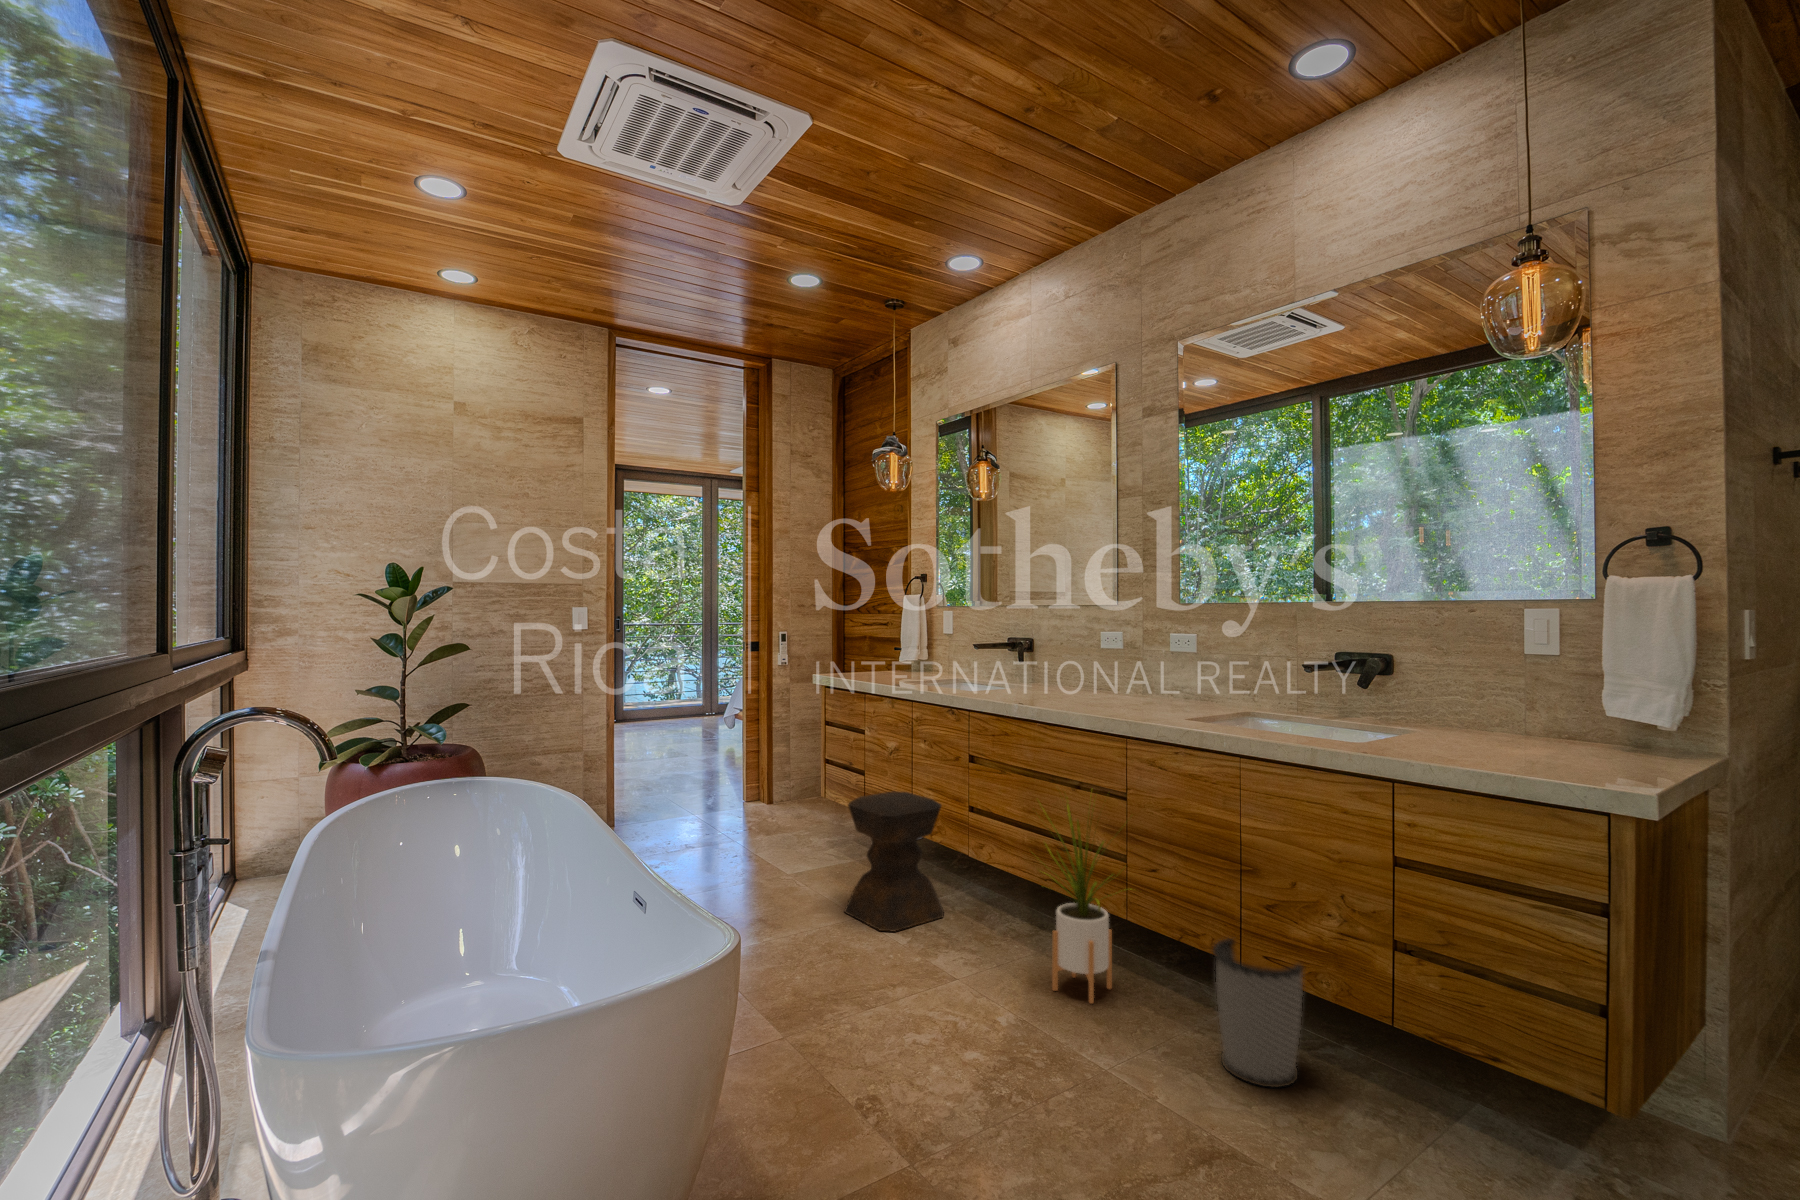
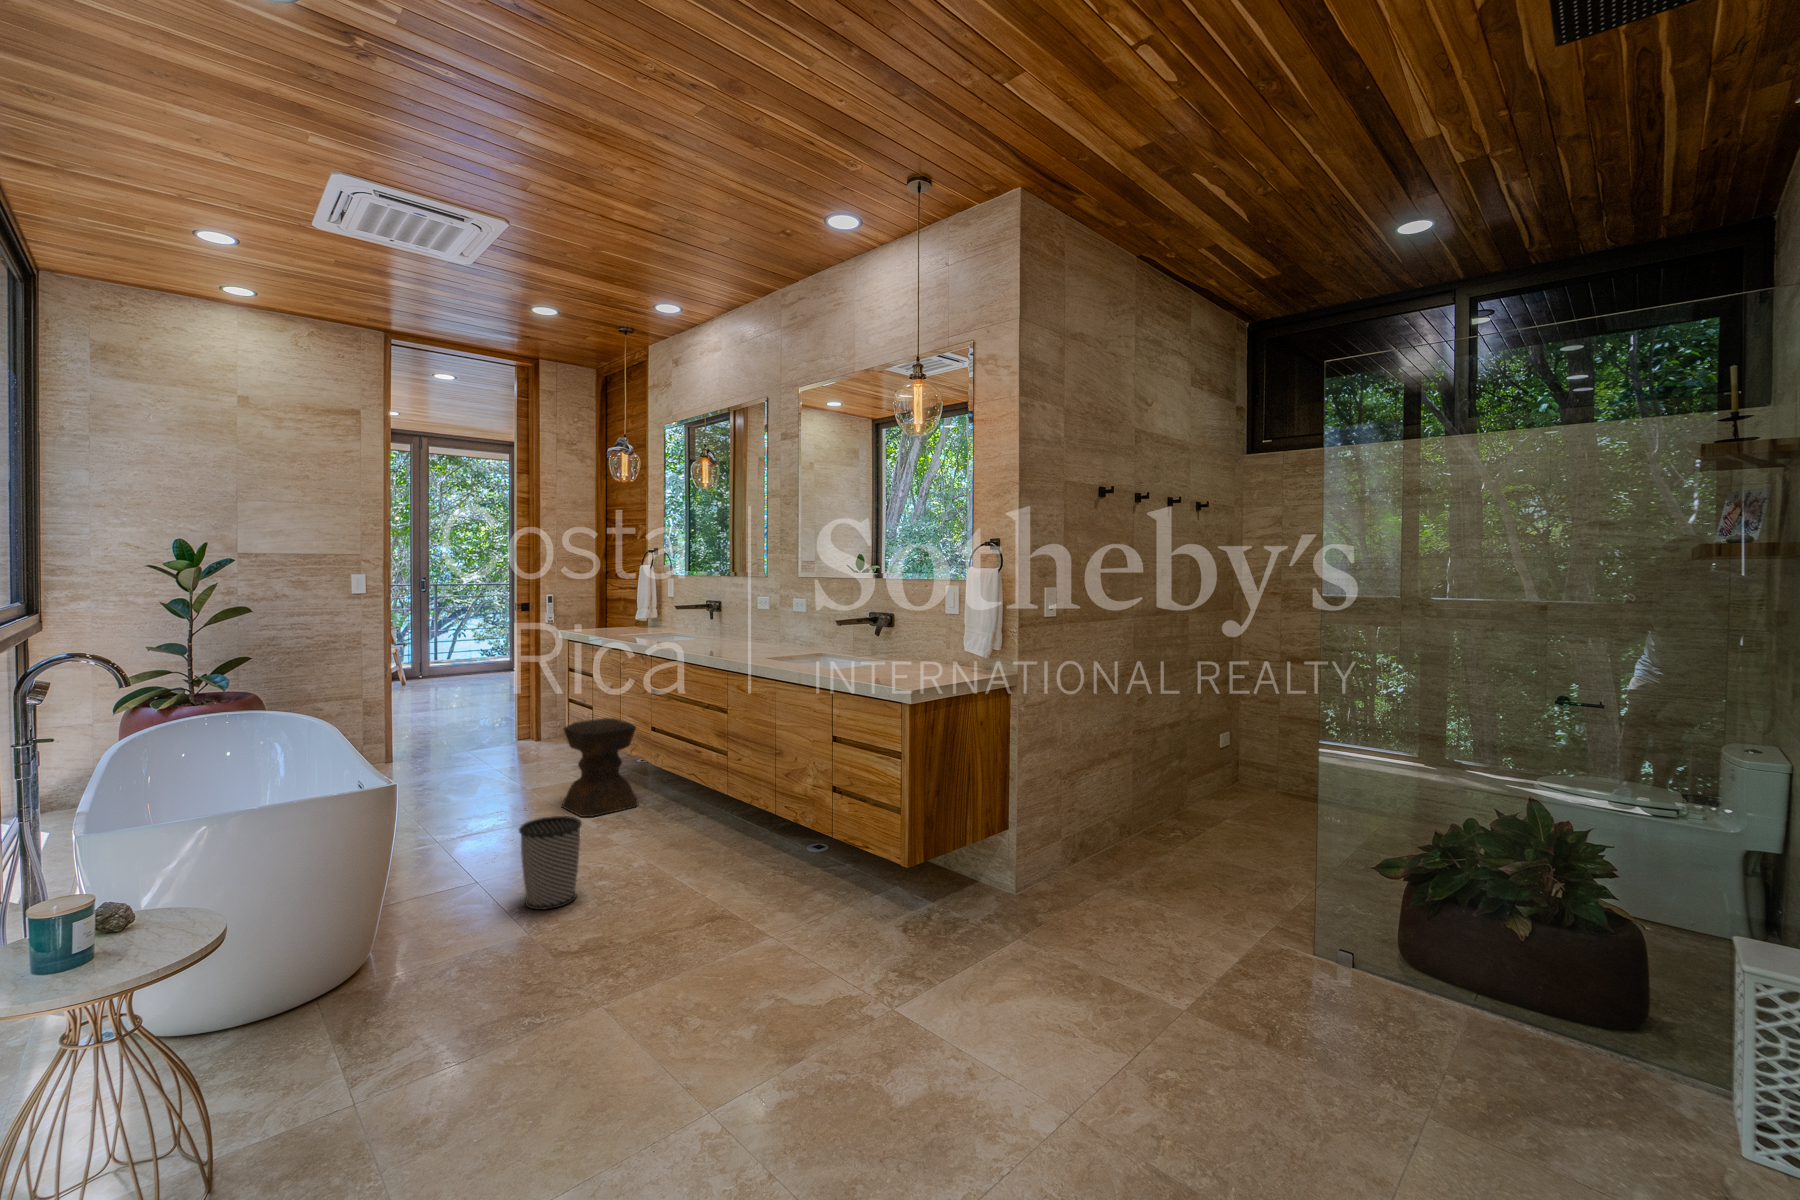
house plant: present [1044,796,1117,1003] -> none [666,705,742,850]
wastebasket: present [1213,939,1303,1087] -> present [519,816,582,910]

